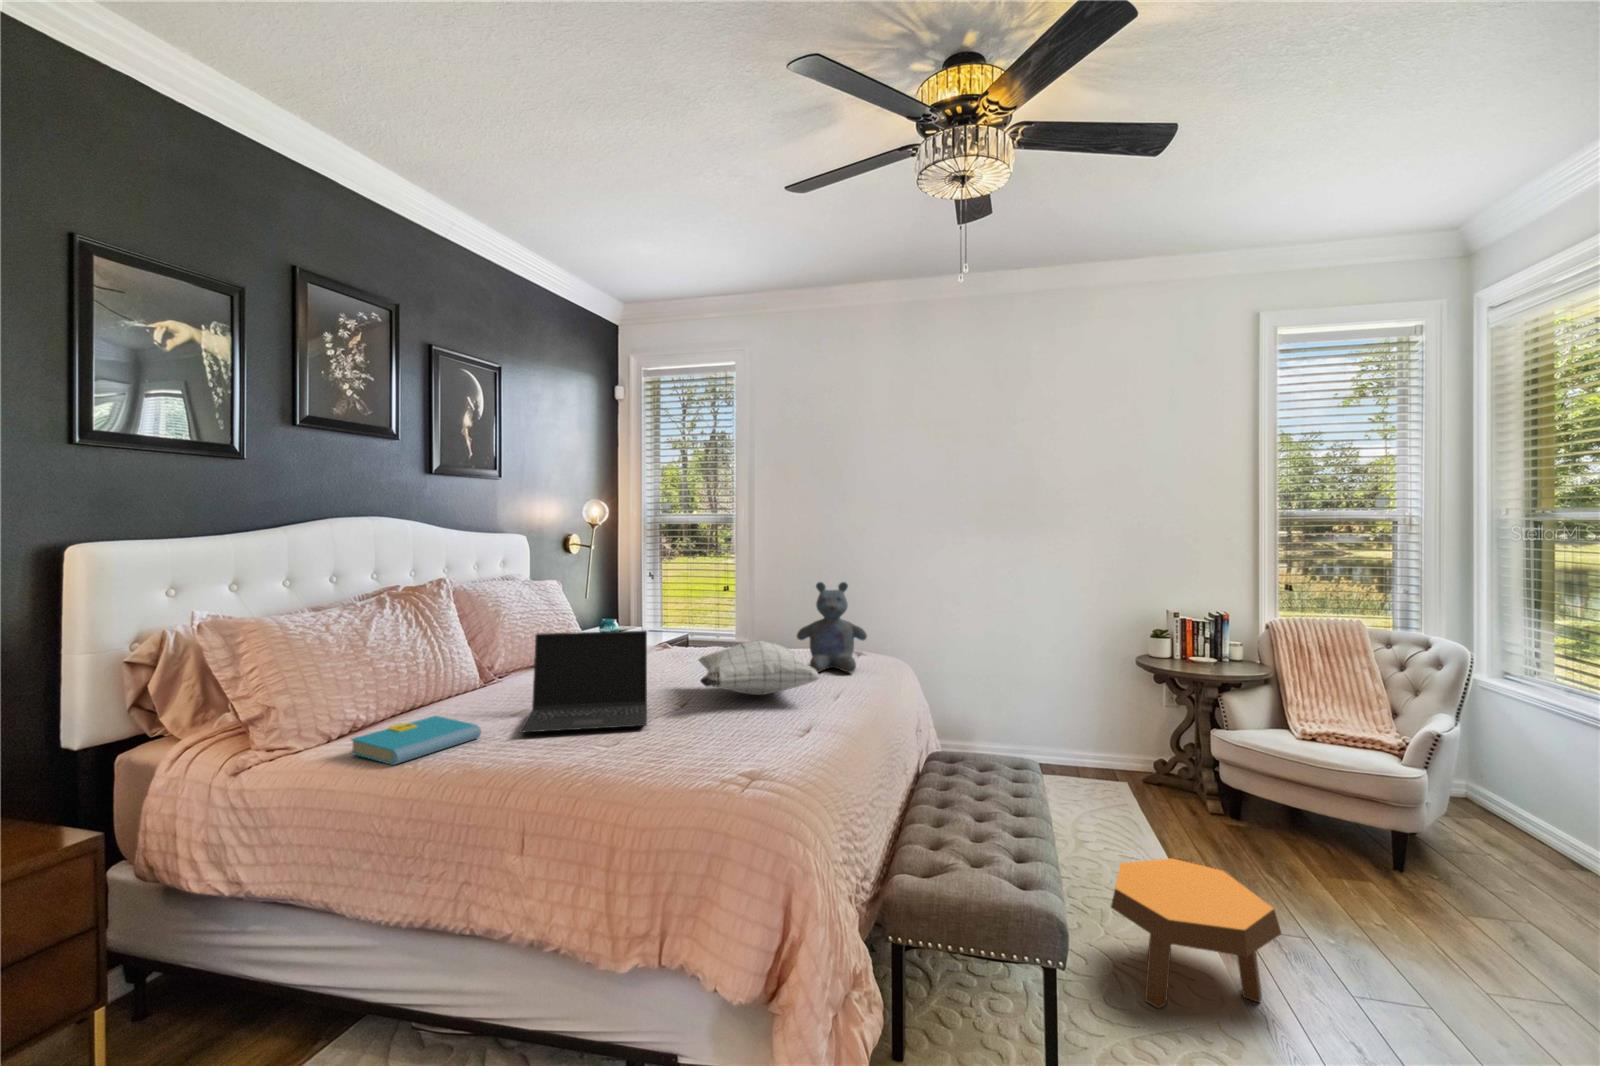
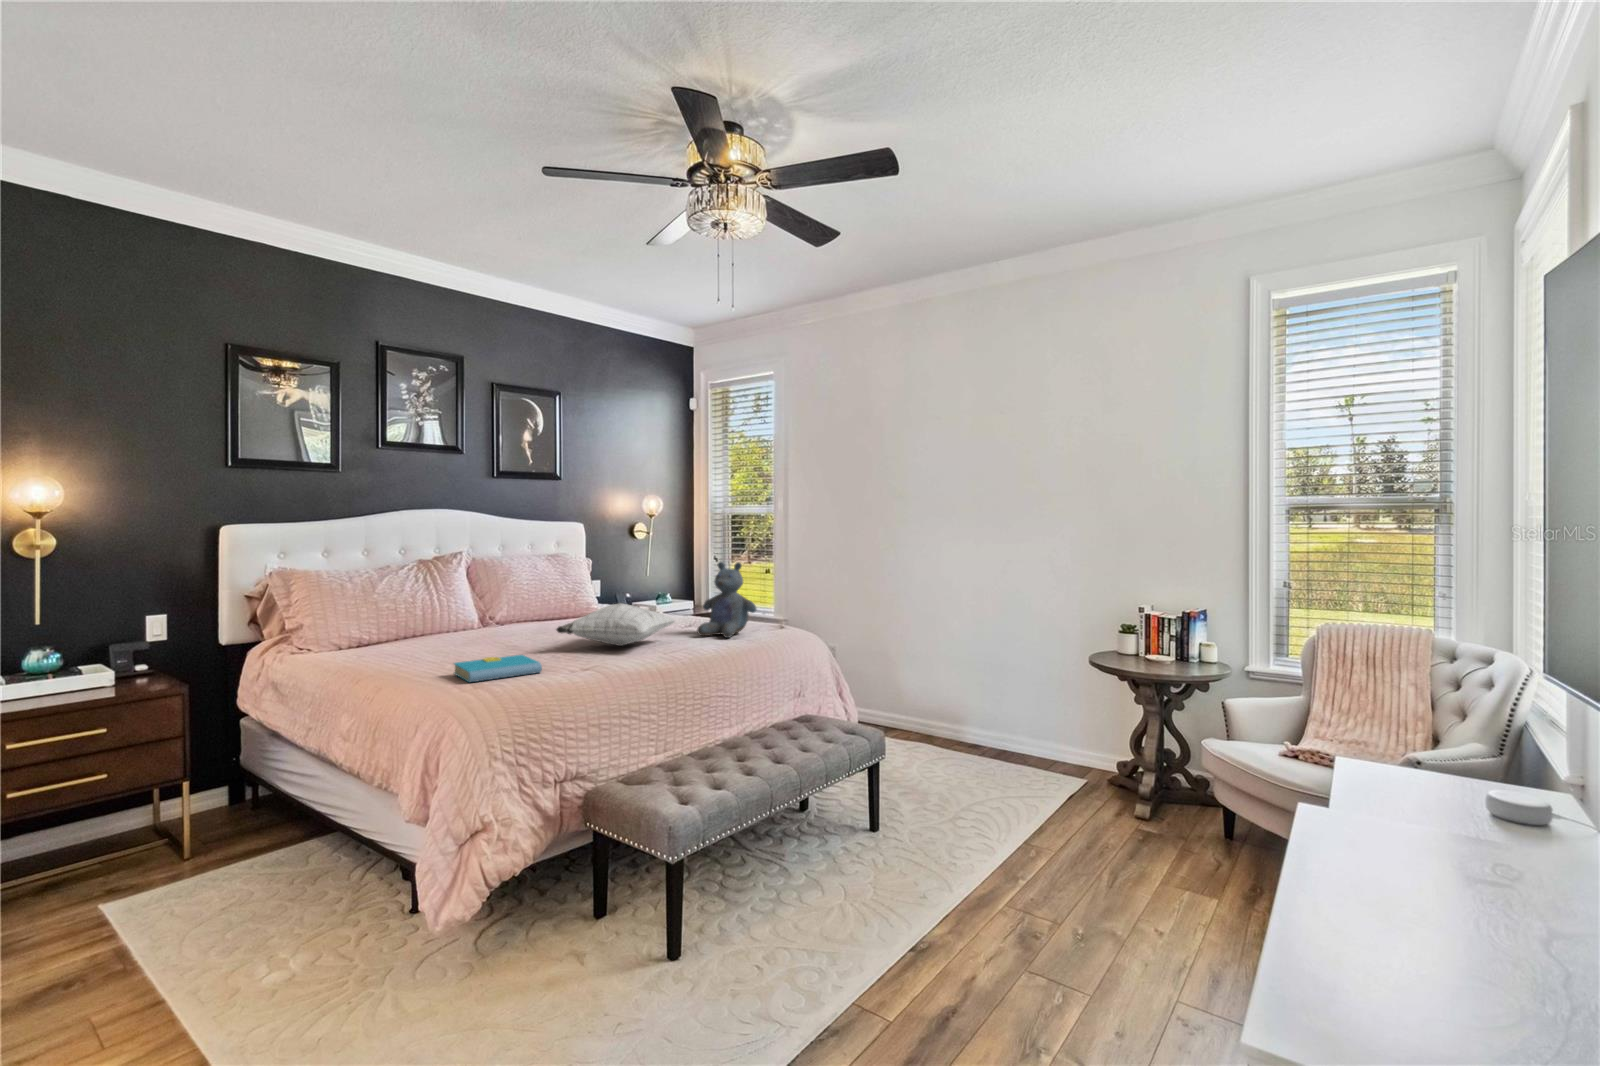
laptop: present [519,631,647,733] -> none [422,590,540,655]
book: present [351,716,481,765] -> present [454,655,542,682]
footstool: present [1111,858,1282,1009] -> none [828,815,956,946]

